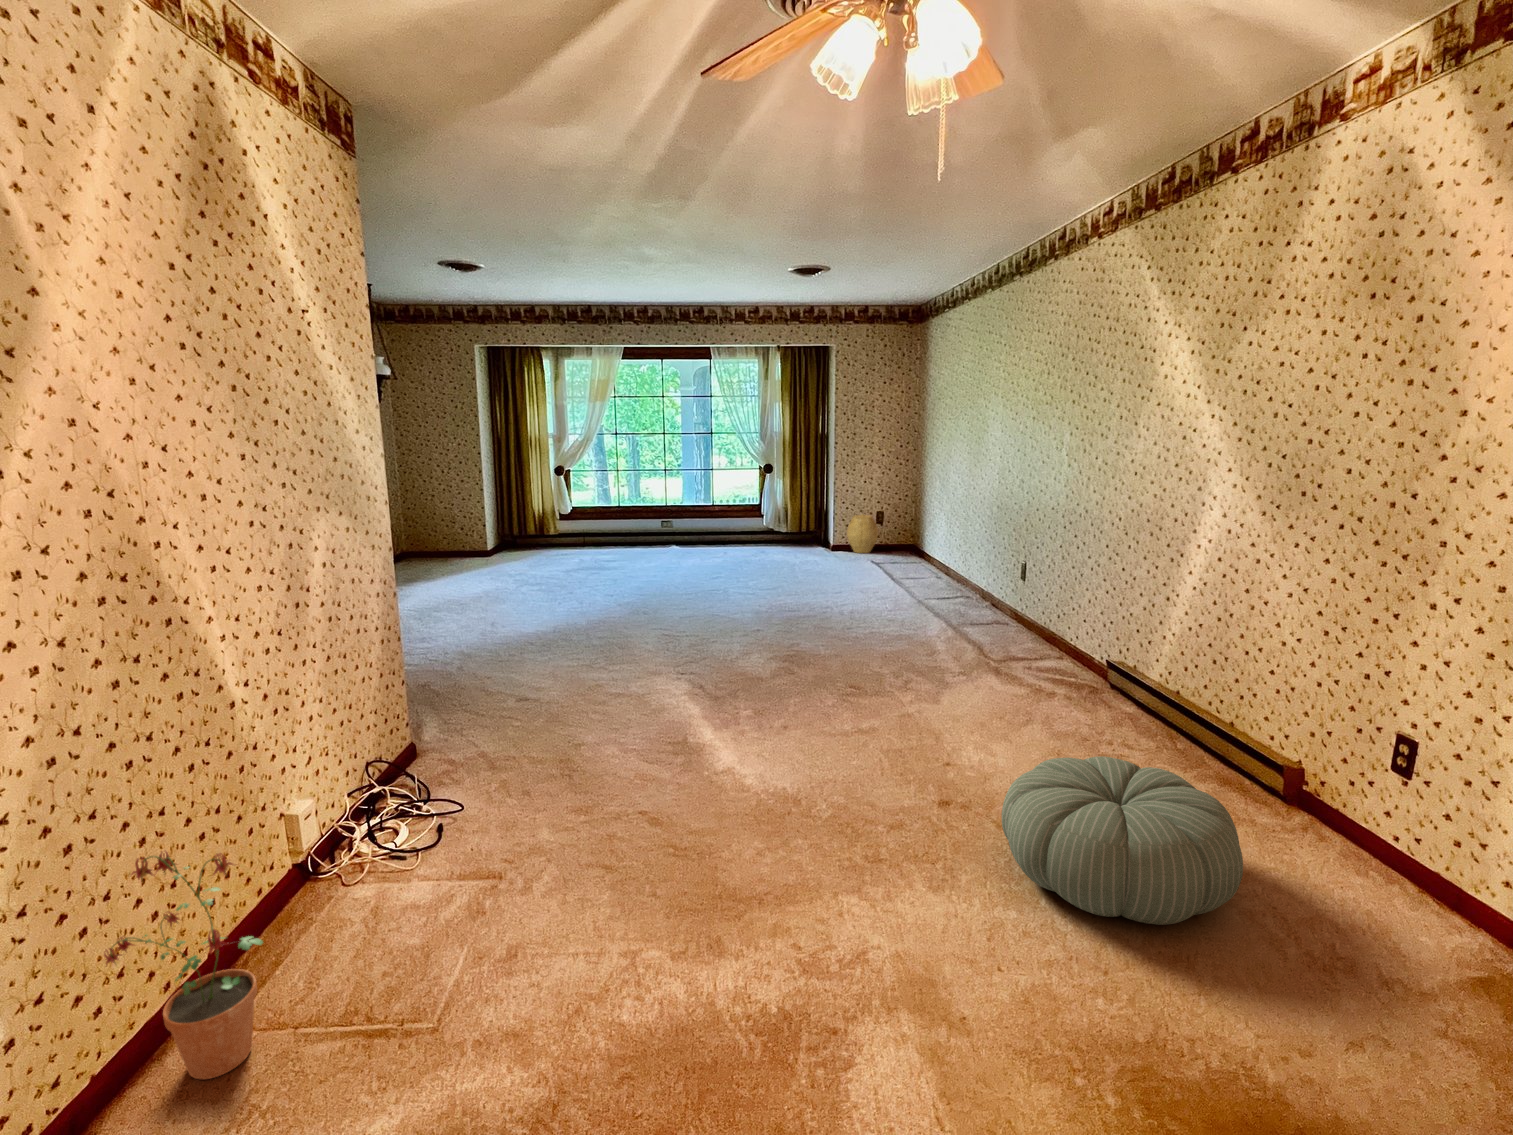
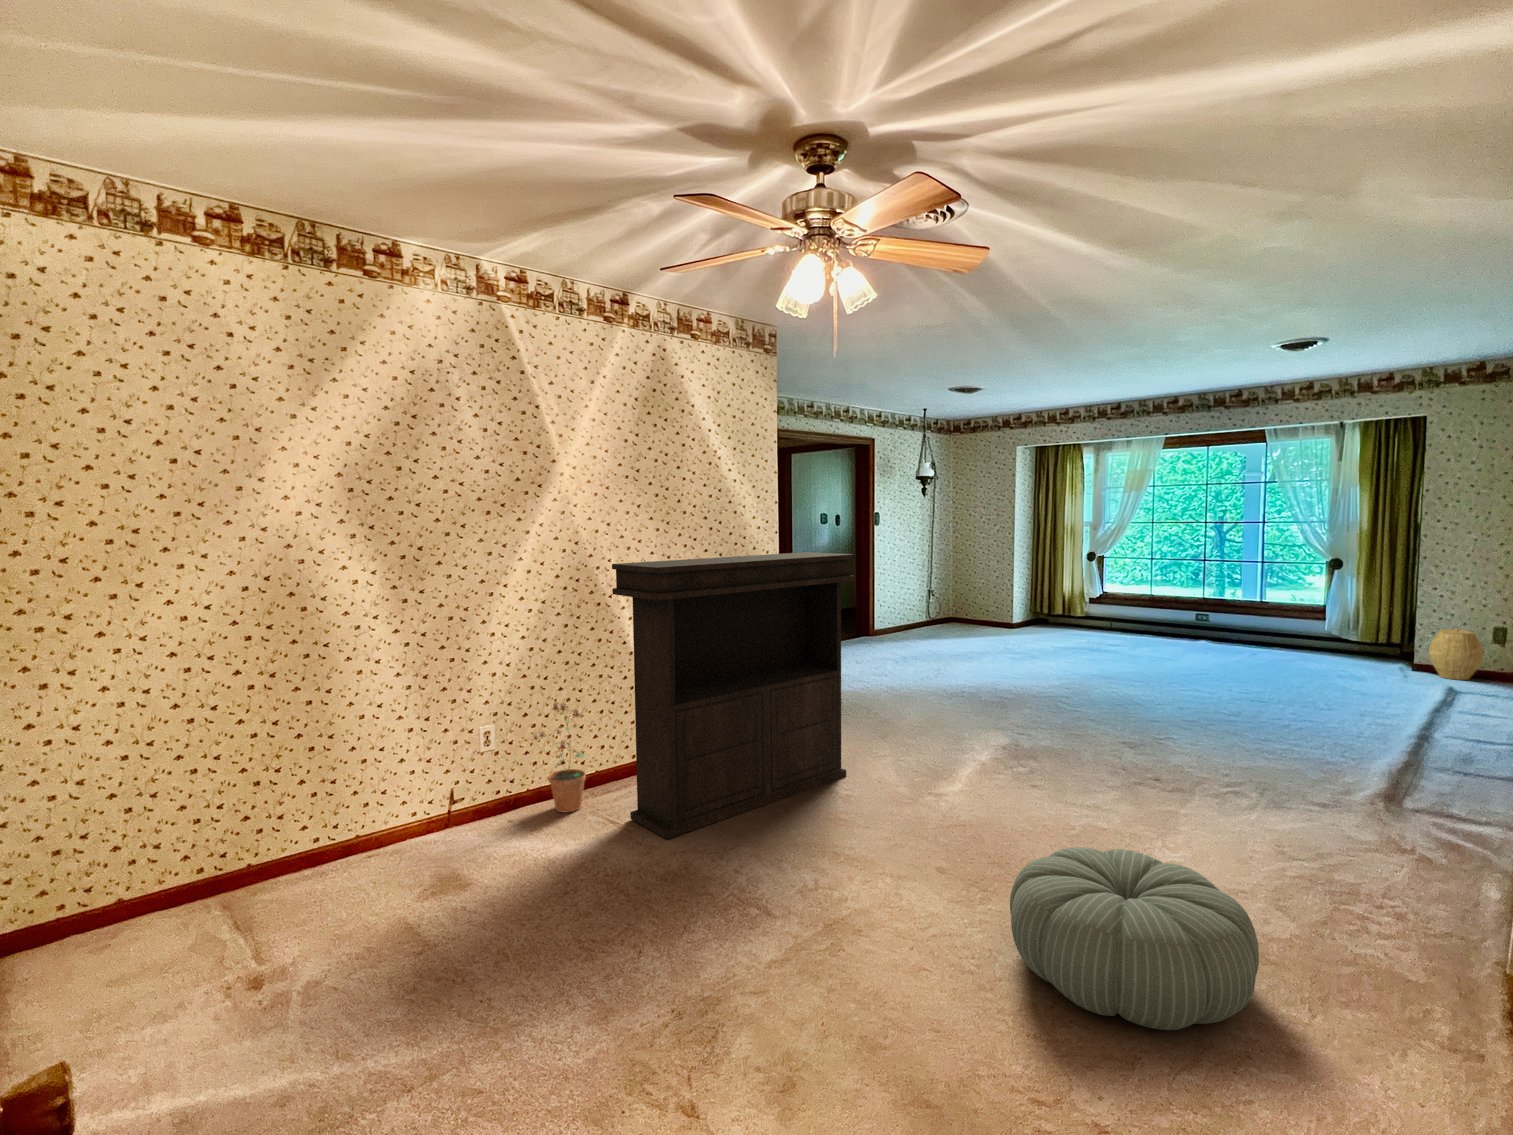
console table: none [314,483,598,1005] -> present [612,552,855,839]

